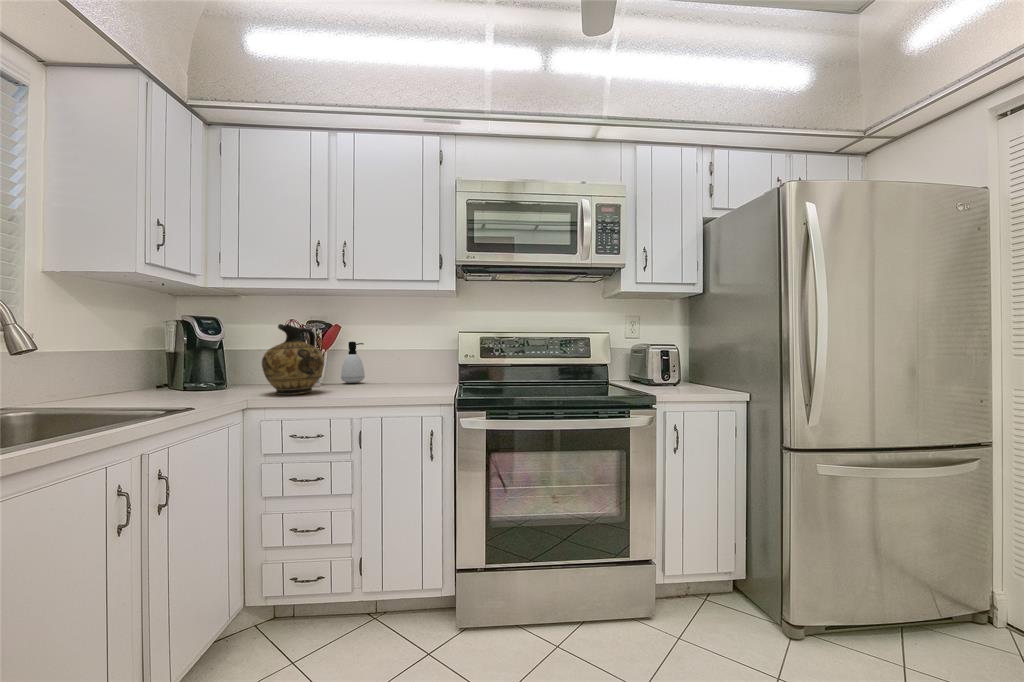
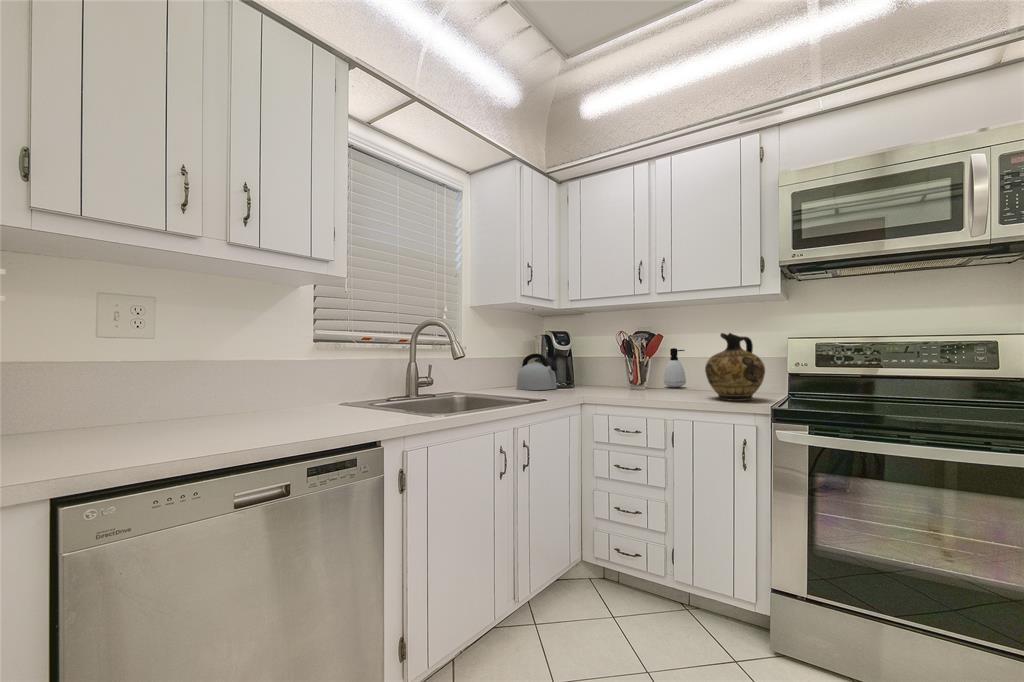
ceramic jug: present [262,324,324,395] -> present [705,333,765,401]
kettle: none [131,348,203,399] -> present [517,354,557,390]

